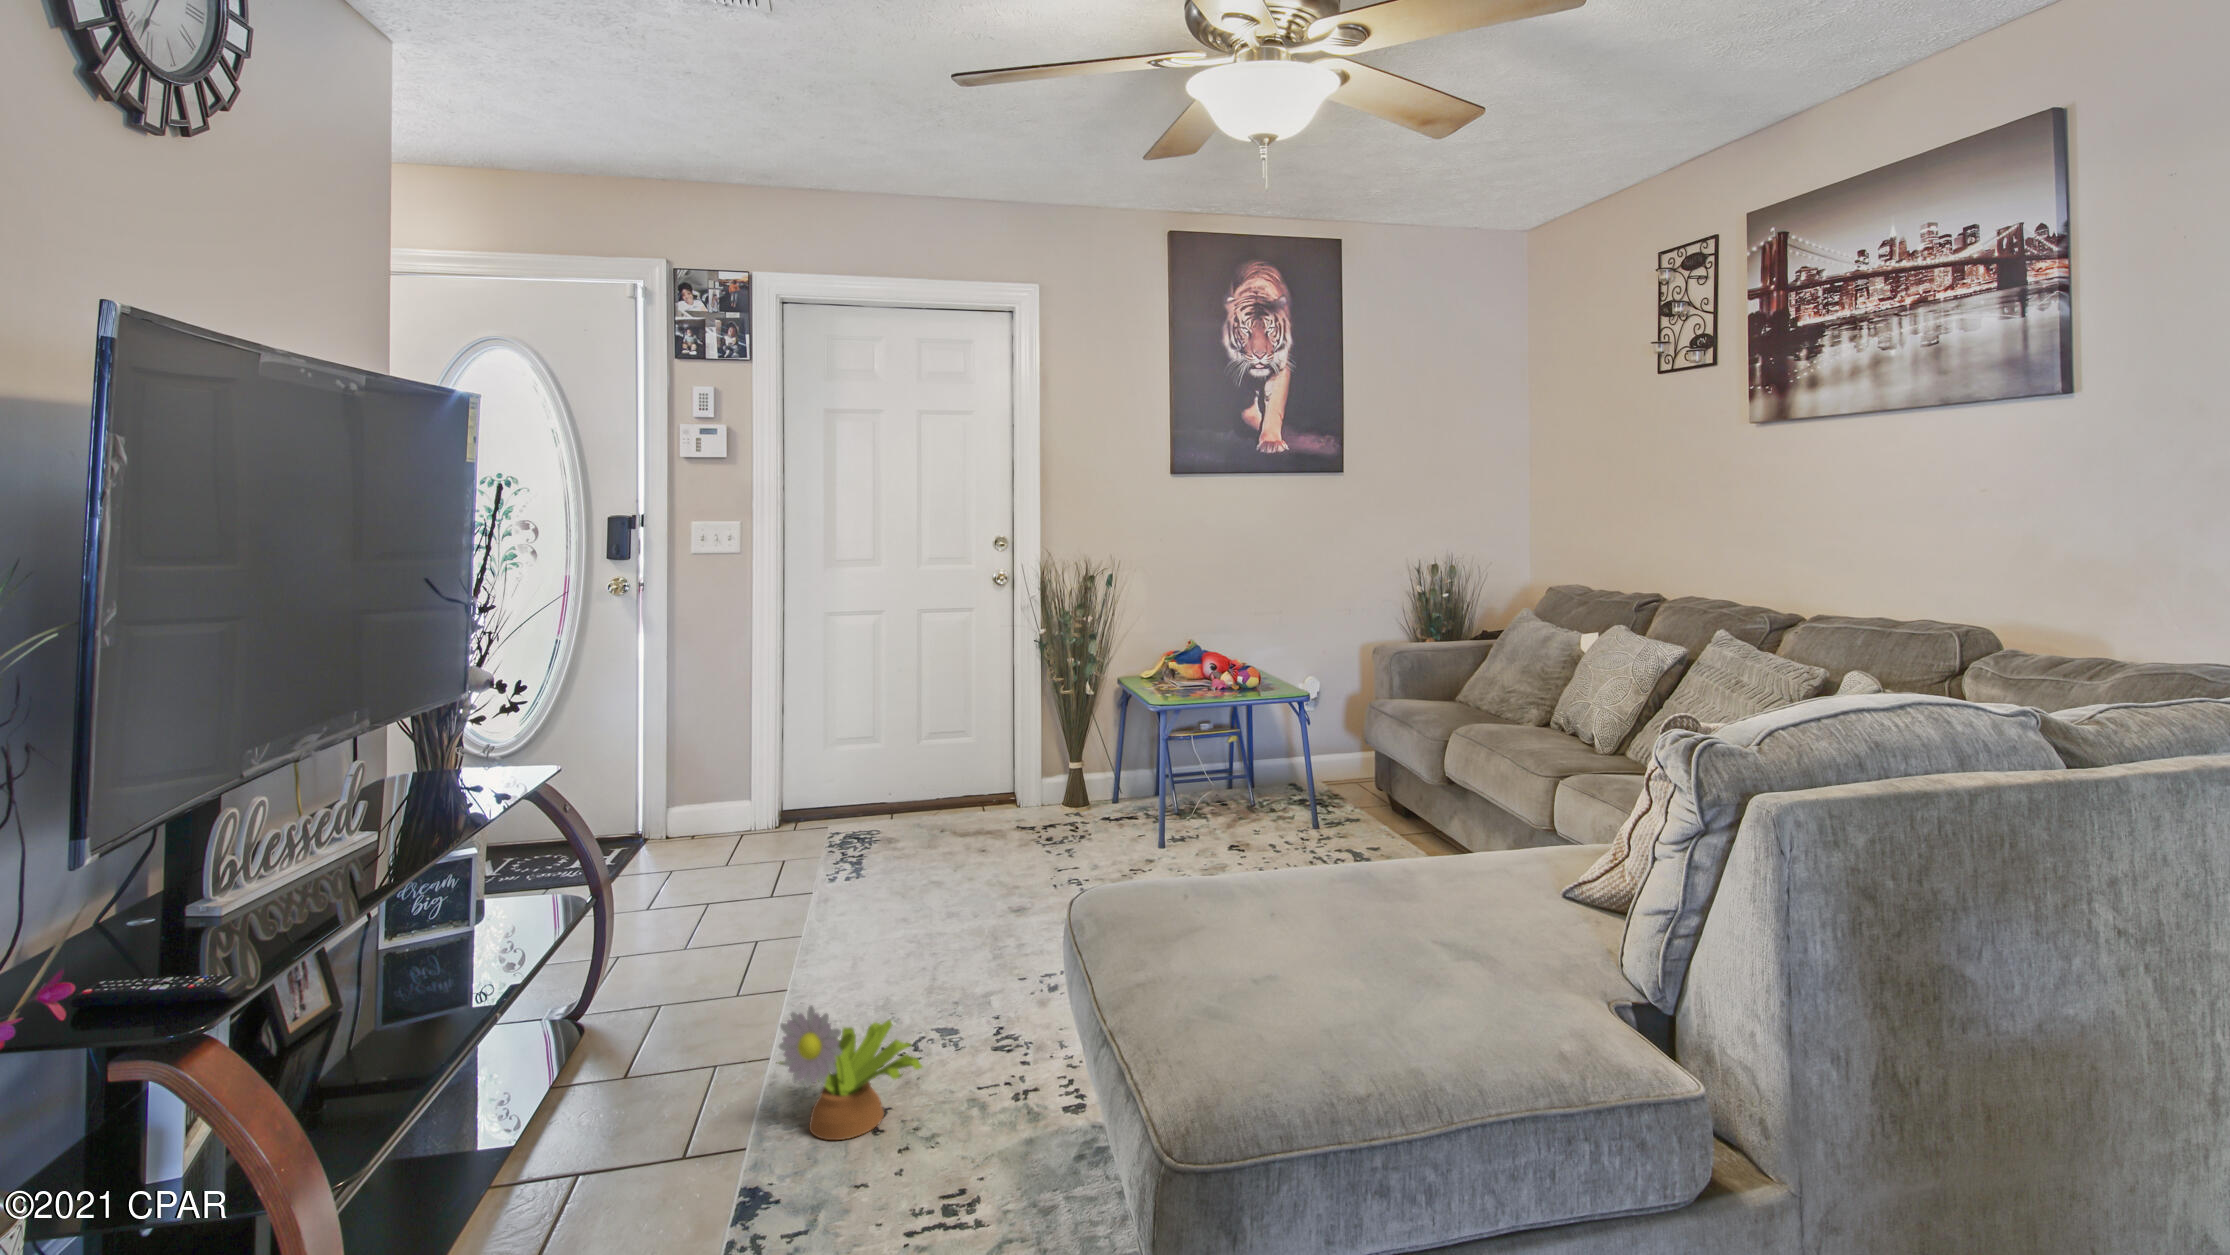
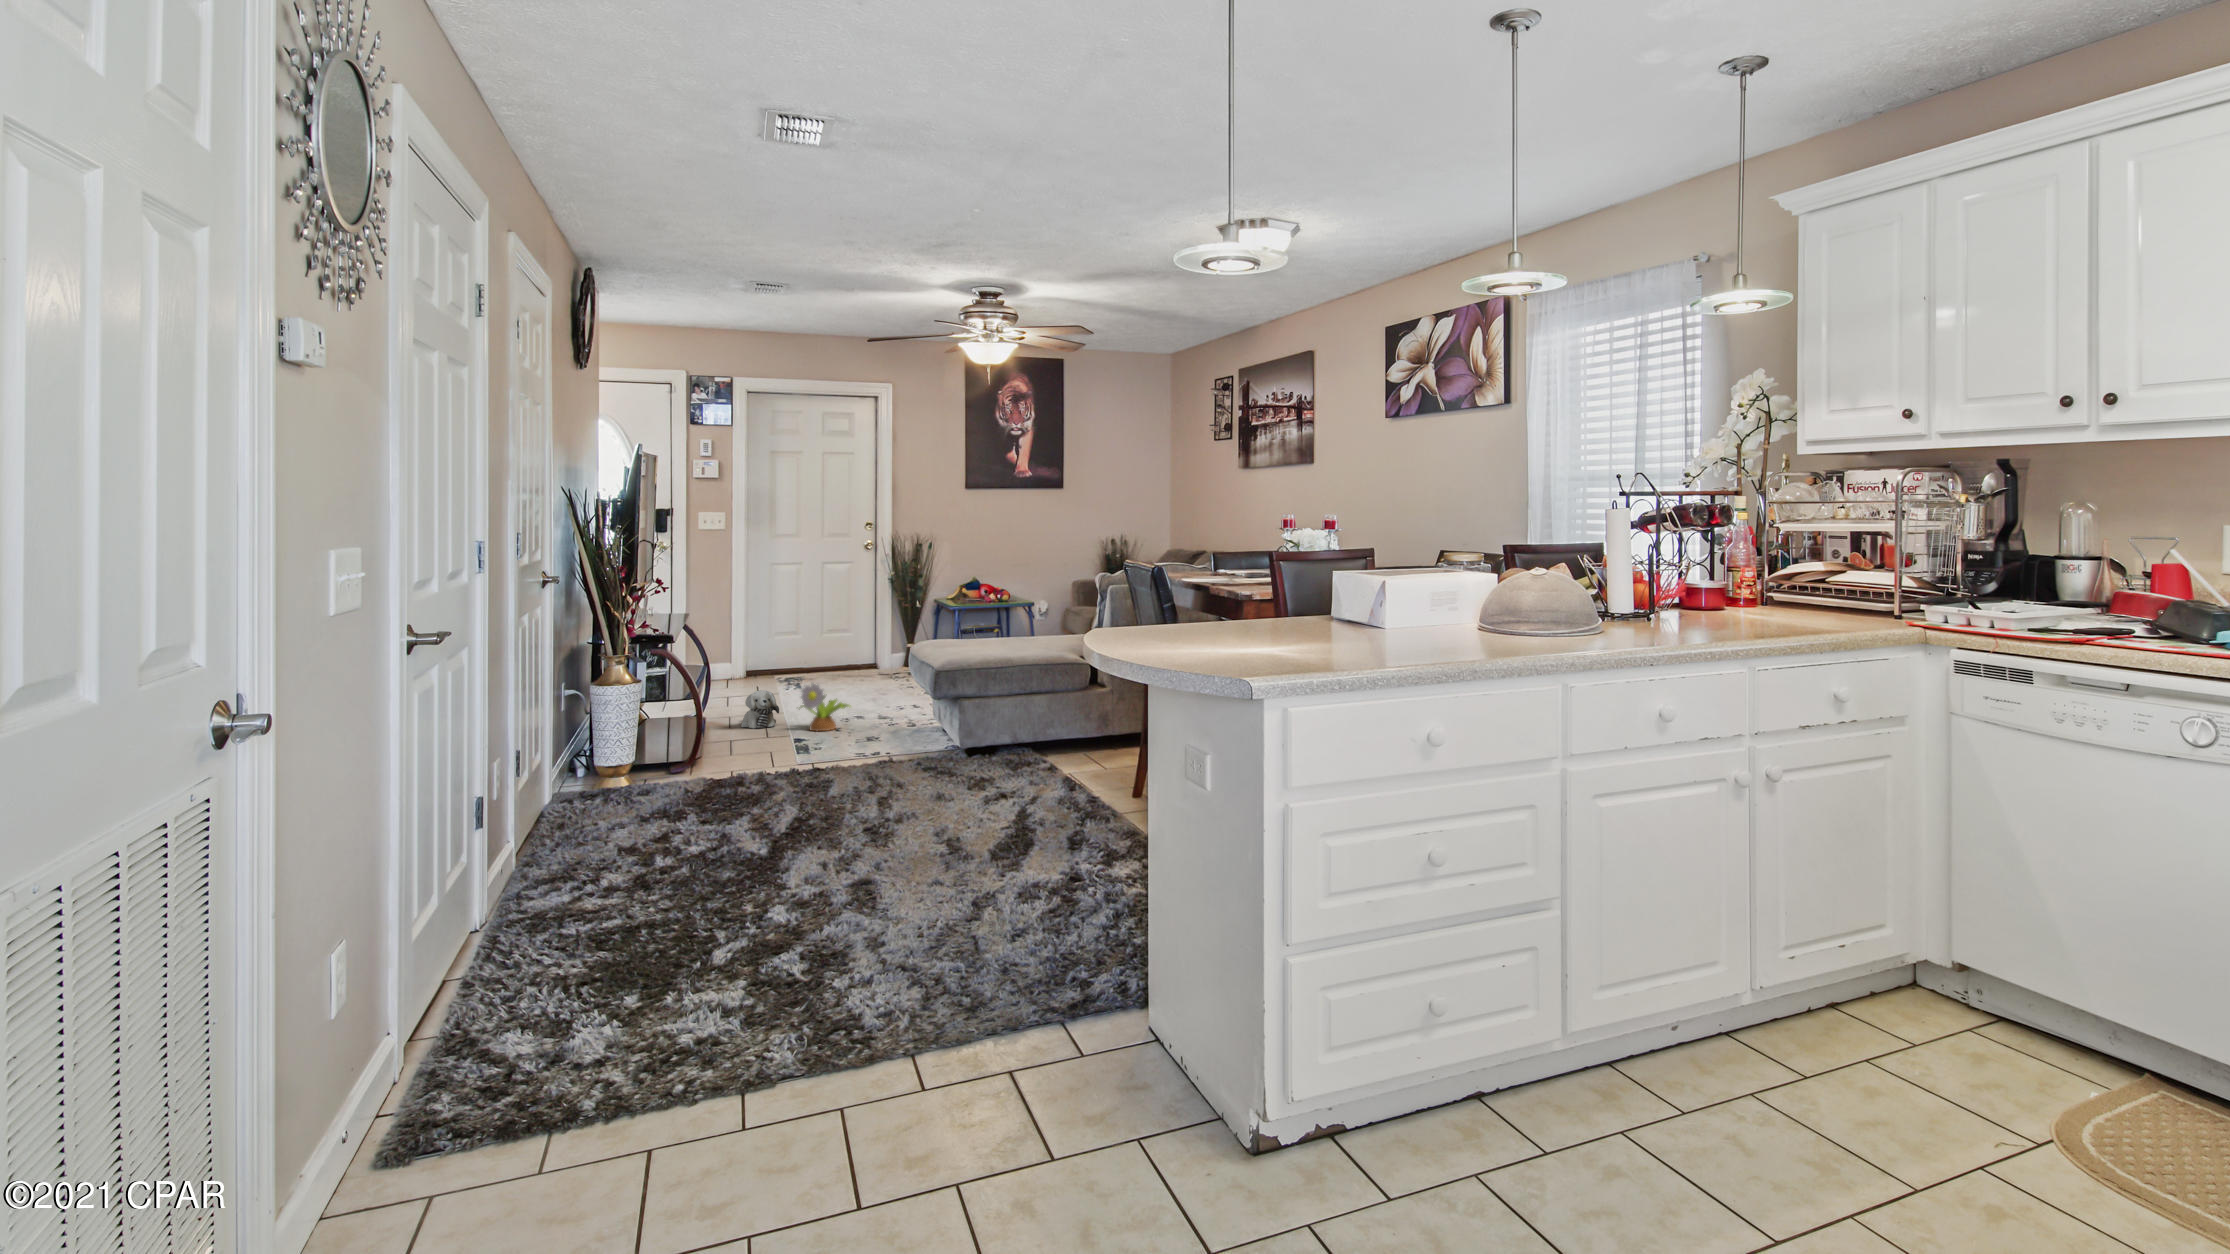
plush toy: none [642,998,746,1110] -> present [741,690,779,728]

